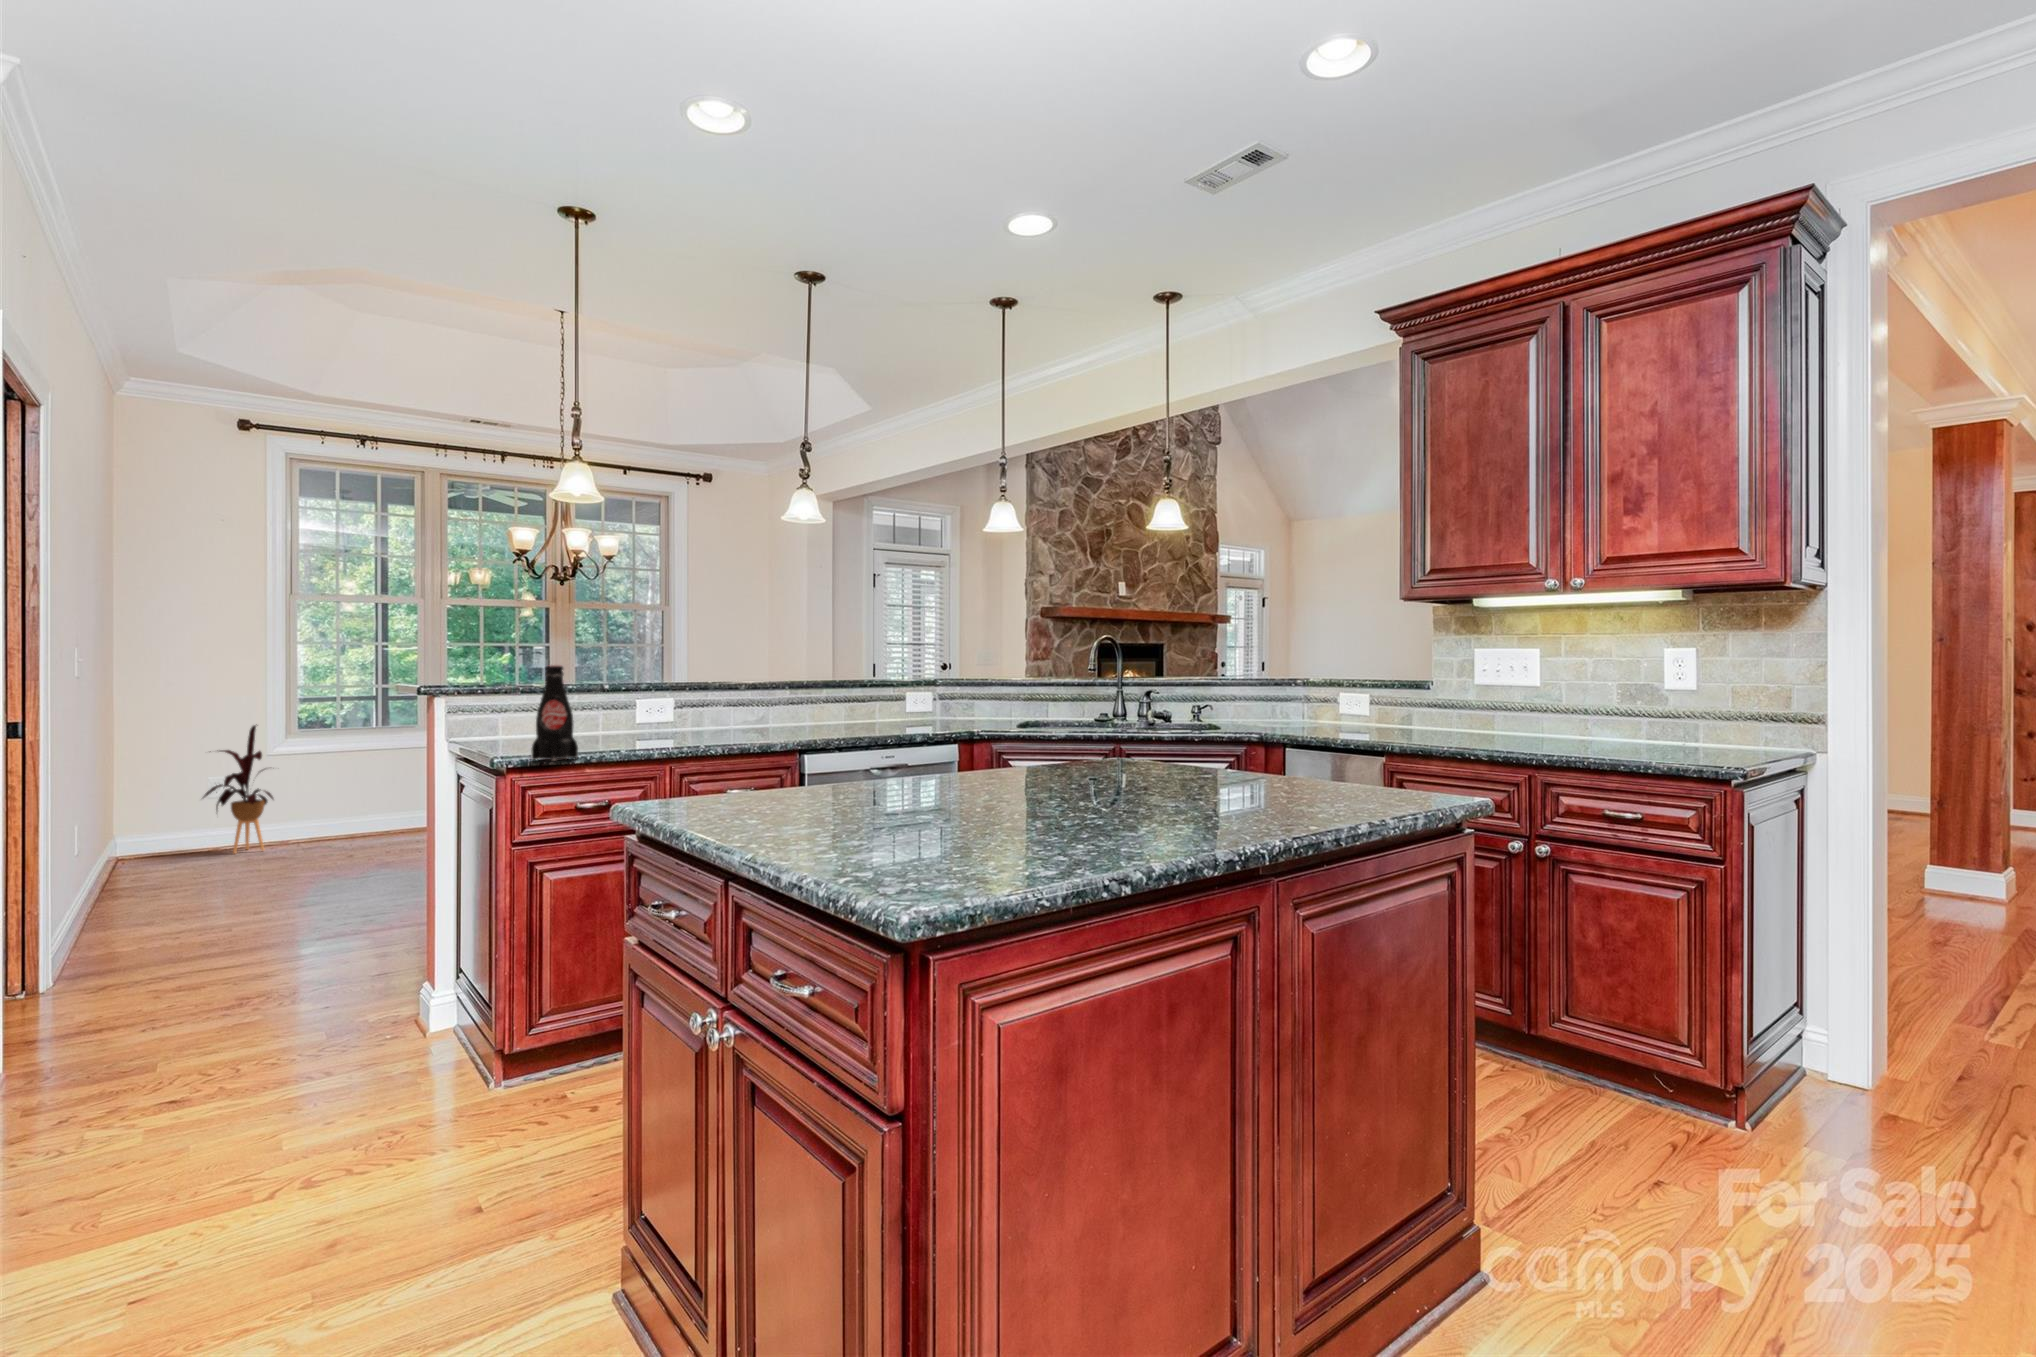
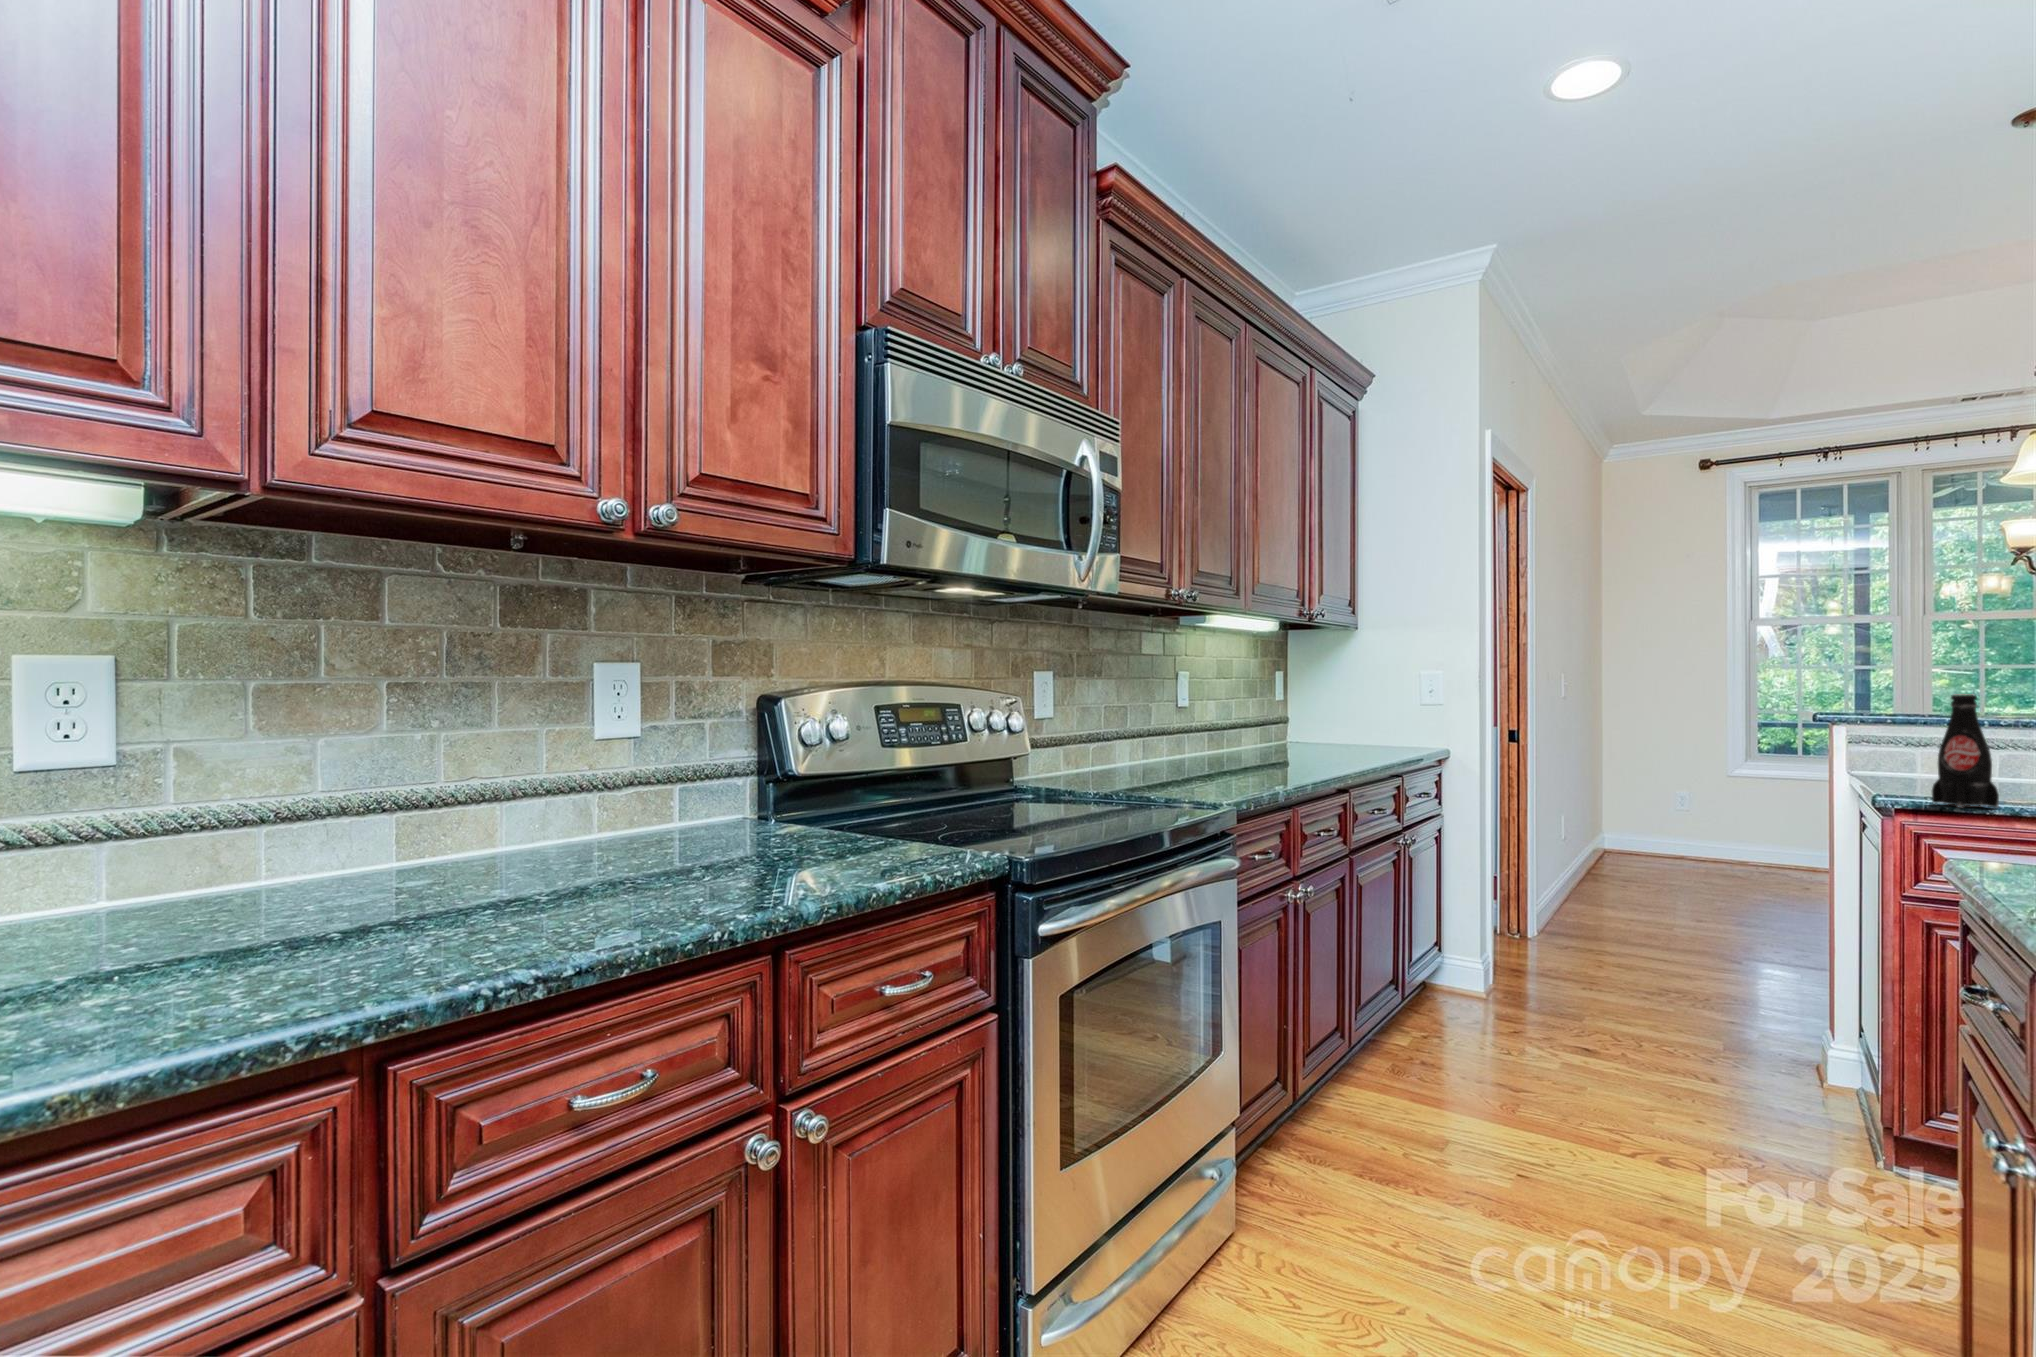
house plant: present [203,725,273,853] -> none [1664,744,1736,866]

